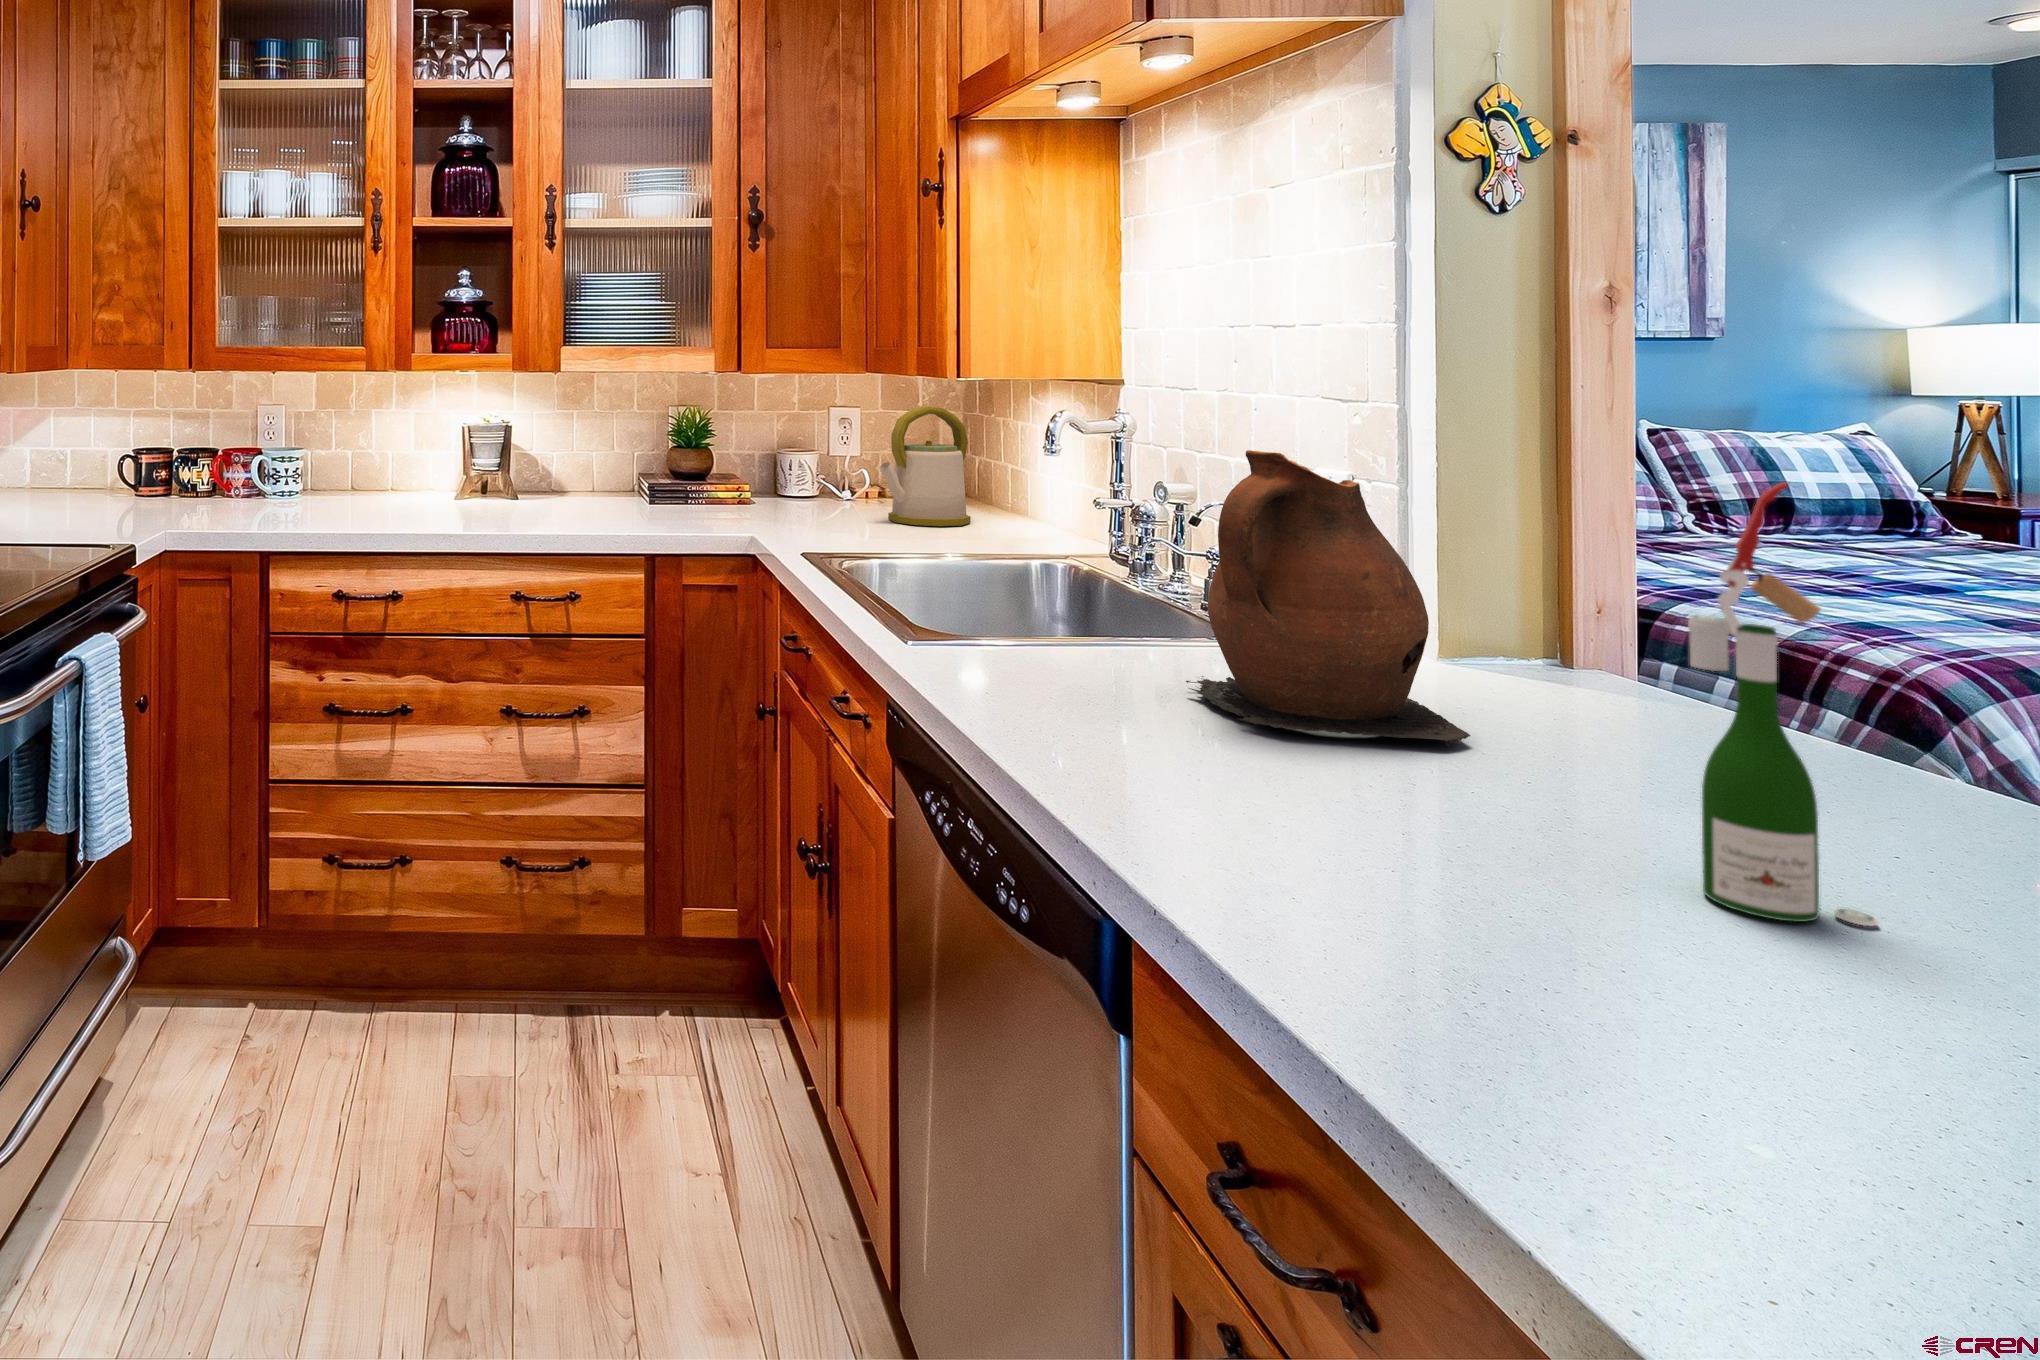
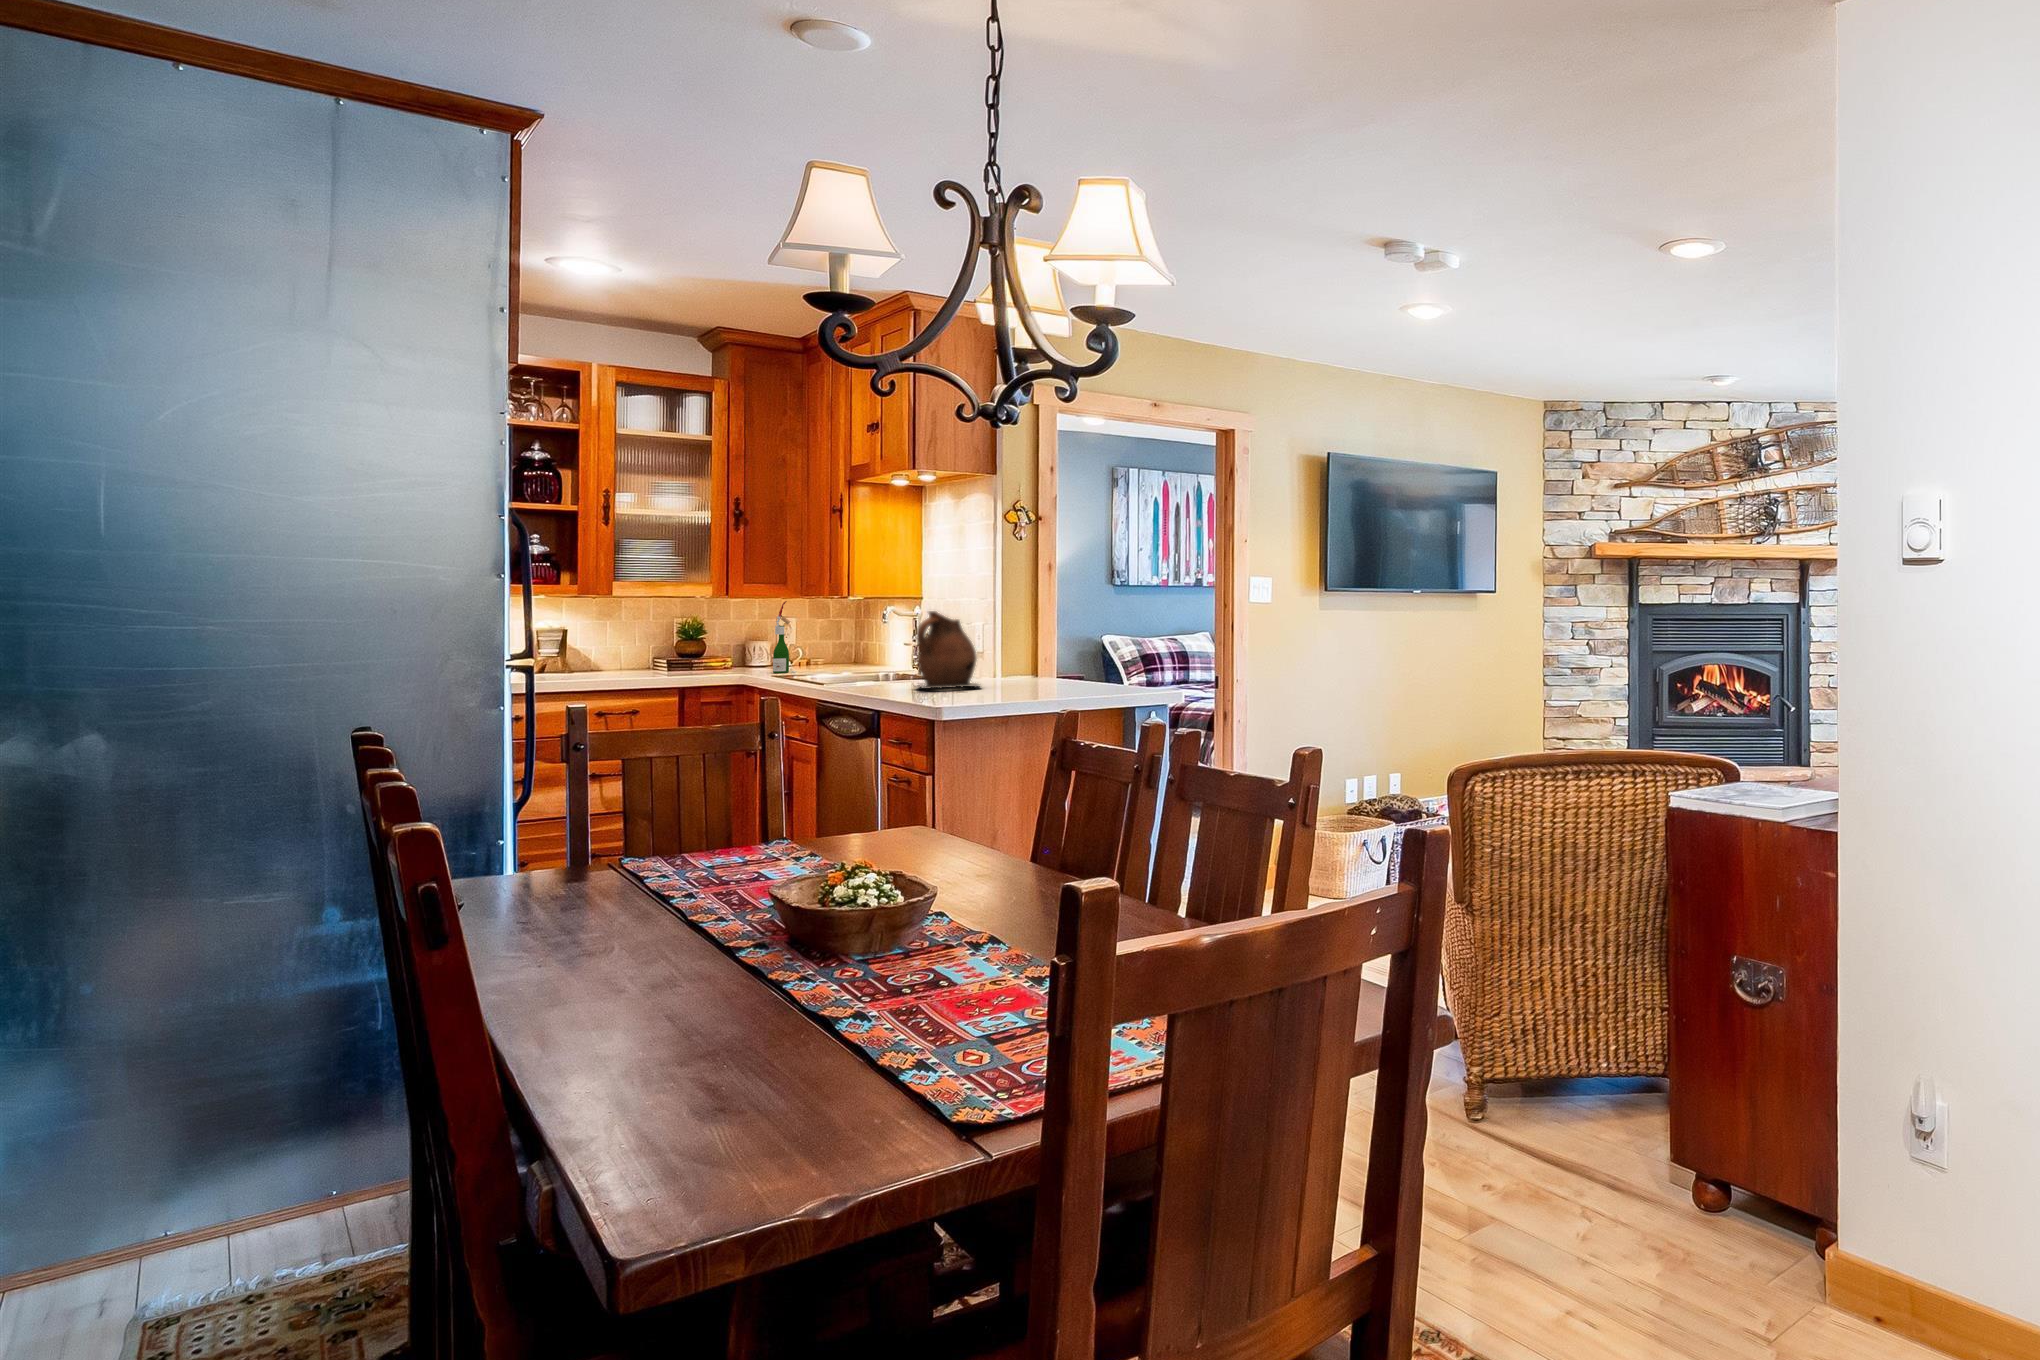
kettle: present [879,406,971,526] -> none [808,611,856,670]
wine bottle: present [1688,482,1878,926] -> present [773,601,796,673]

